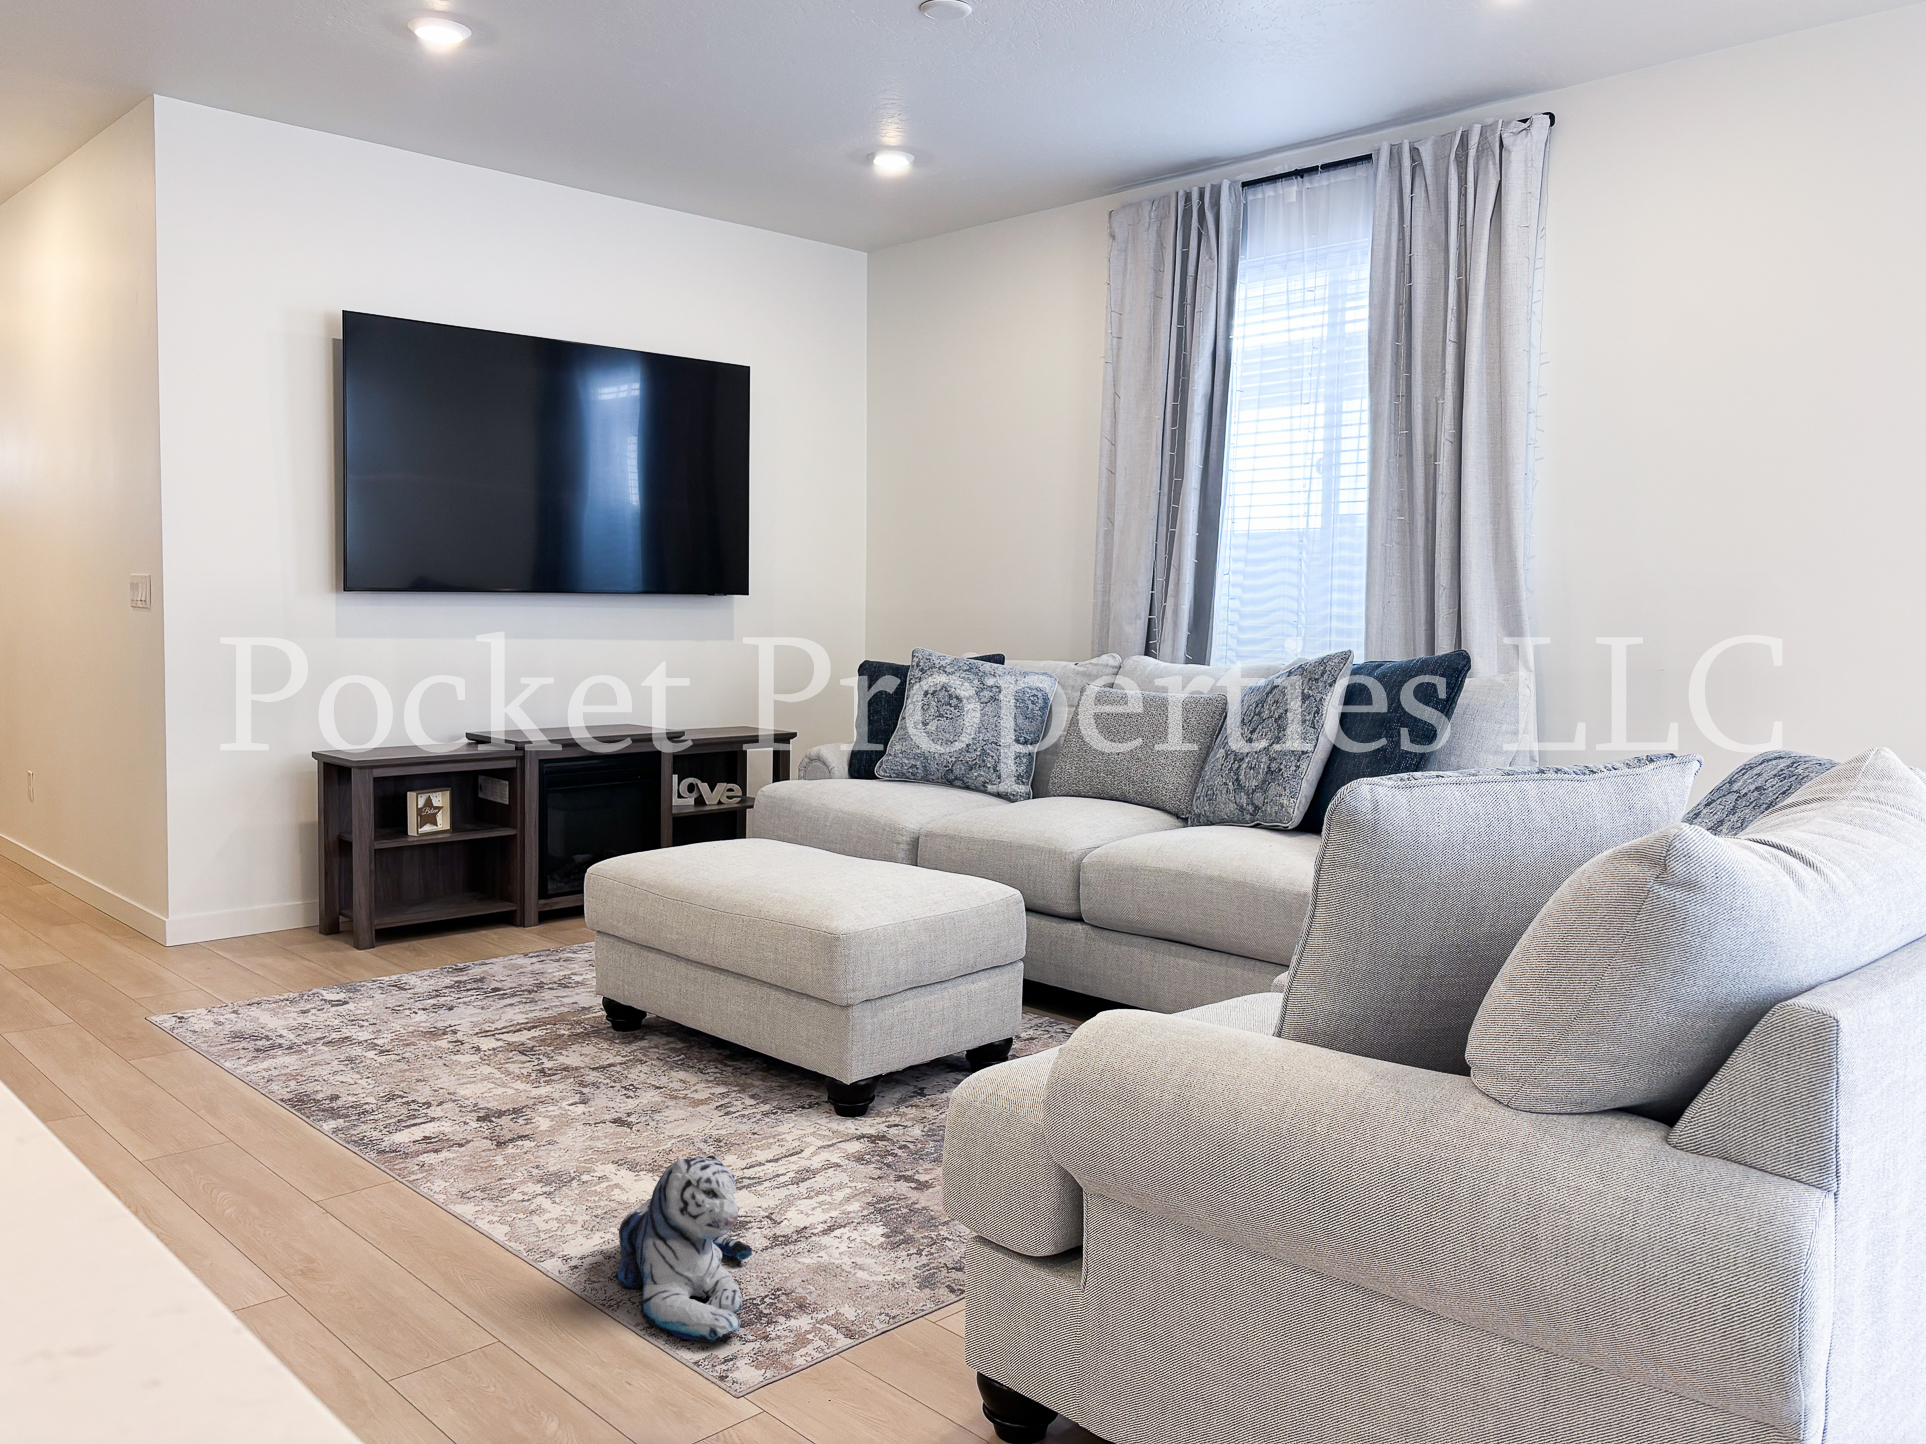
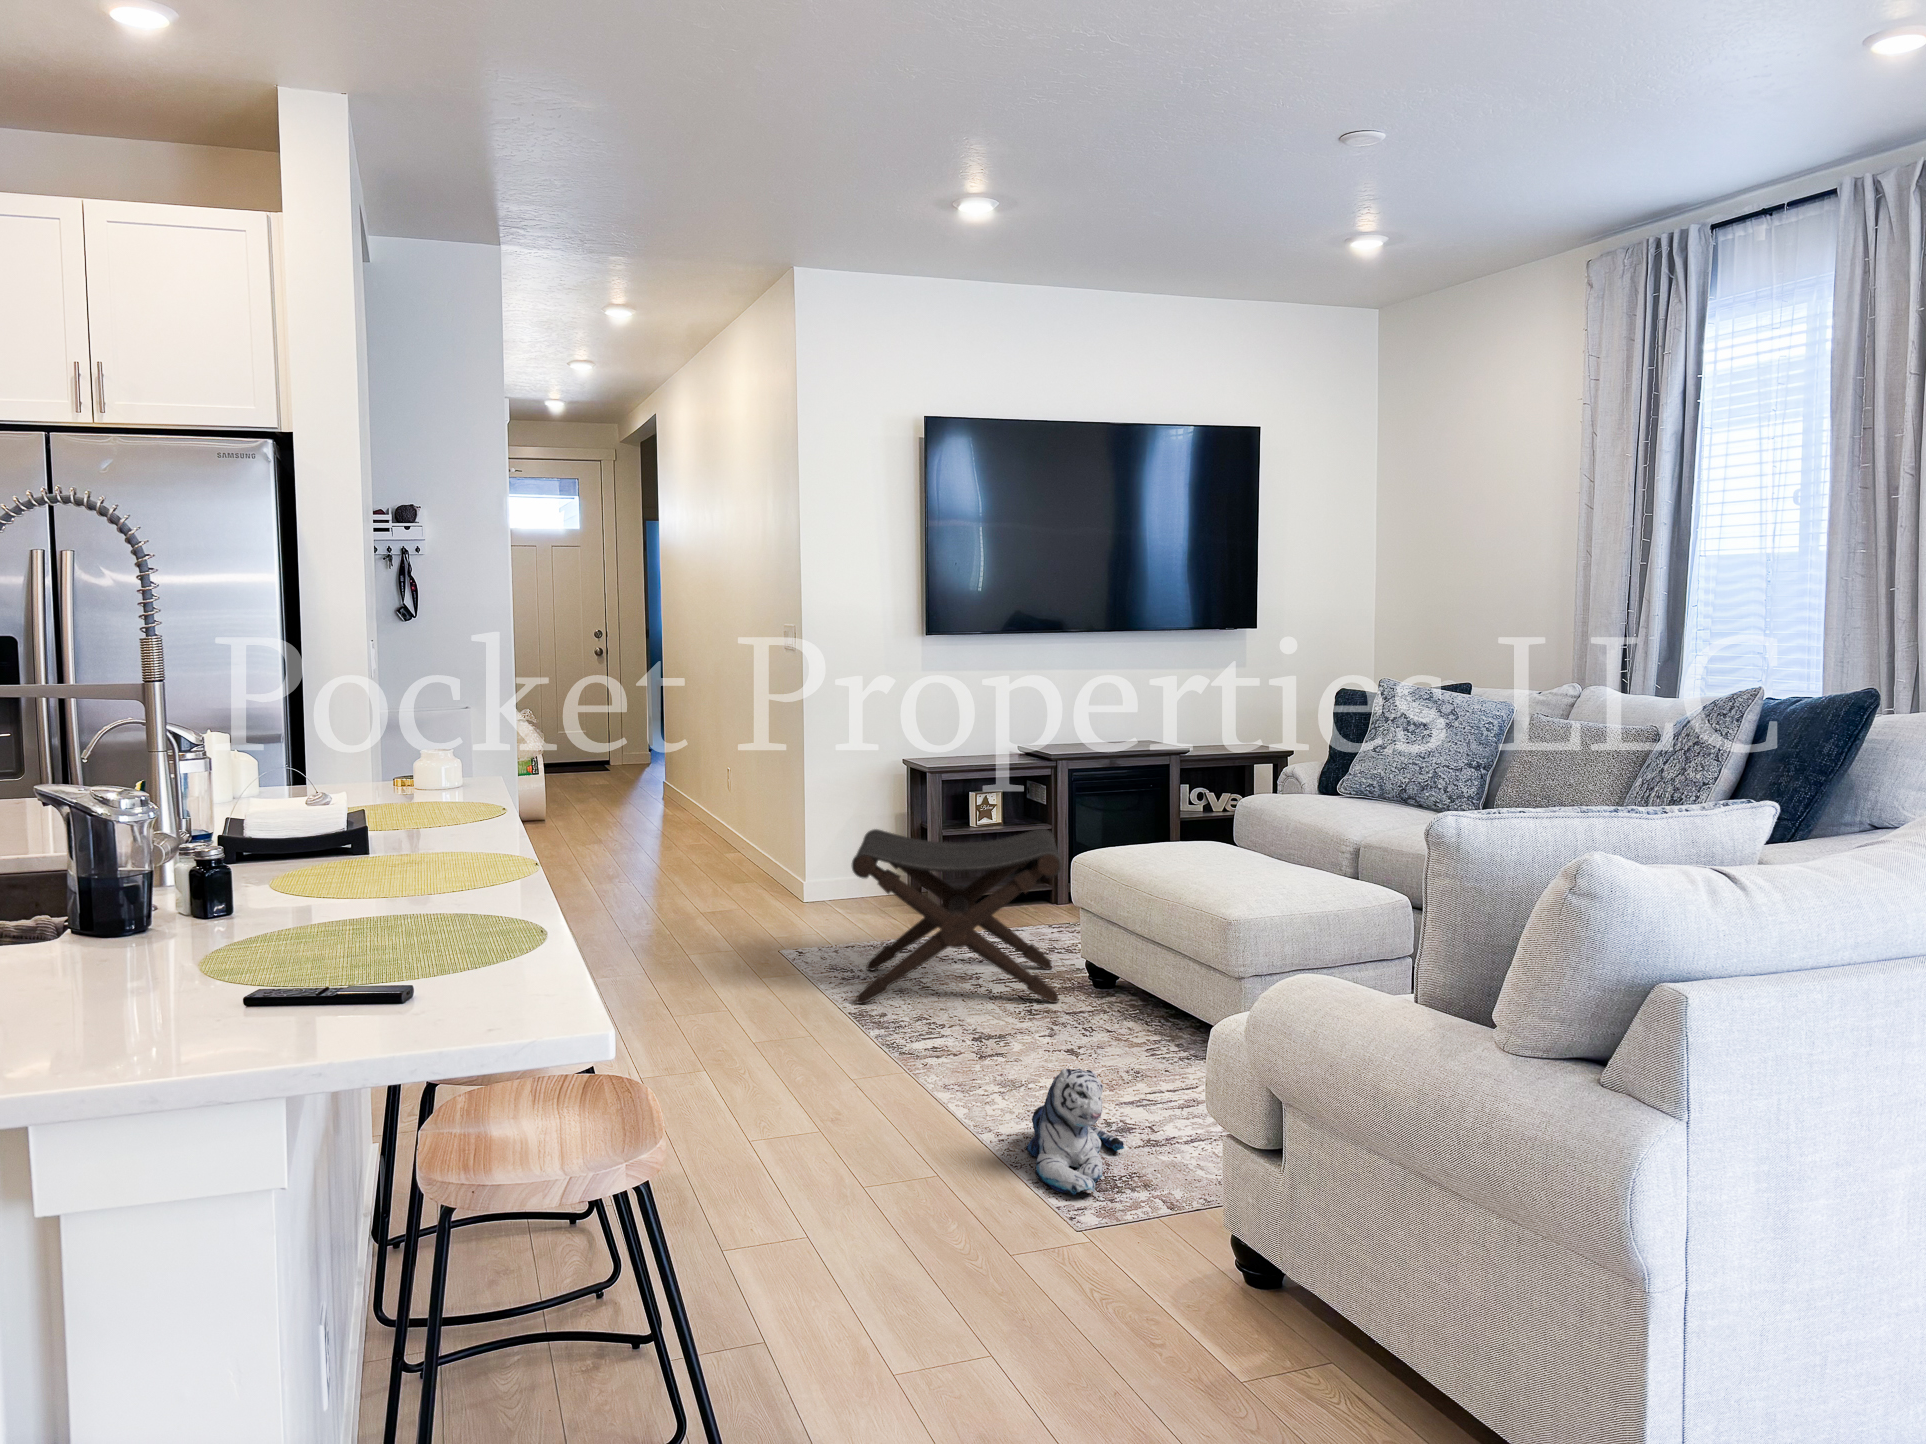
footstool: none [280,832,582,1085] -> present [852,828,1062,1004]

